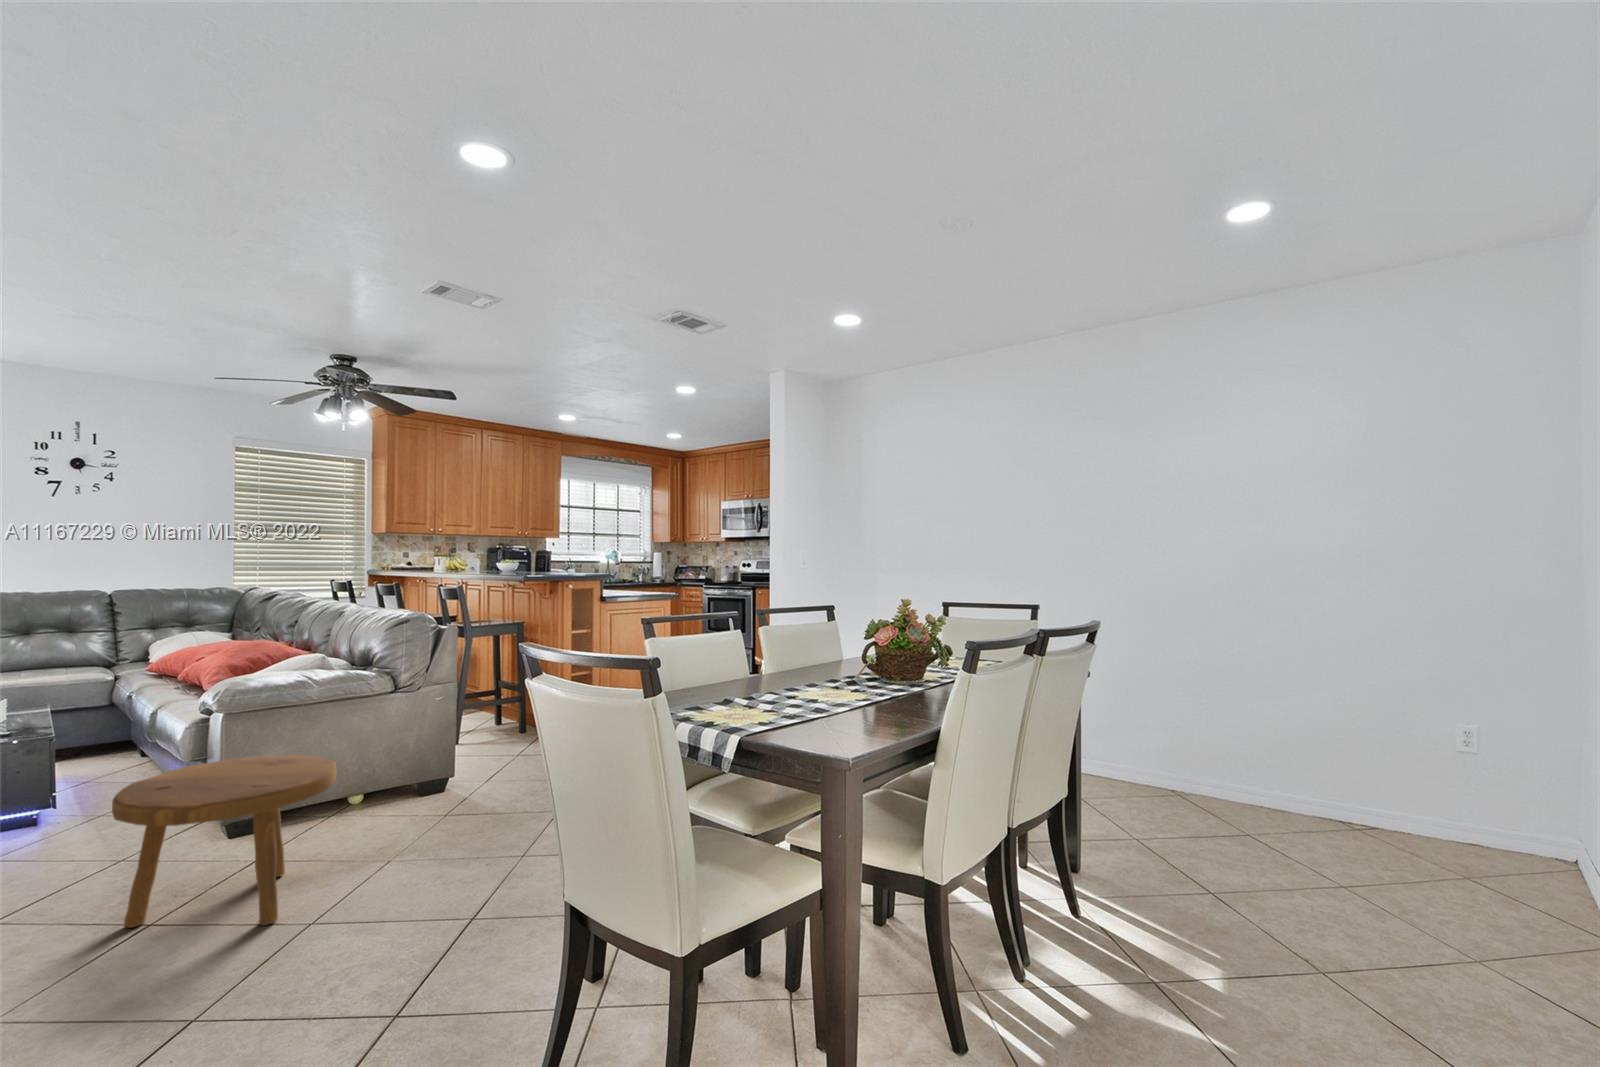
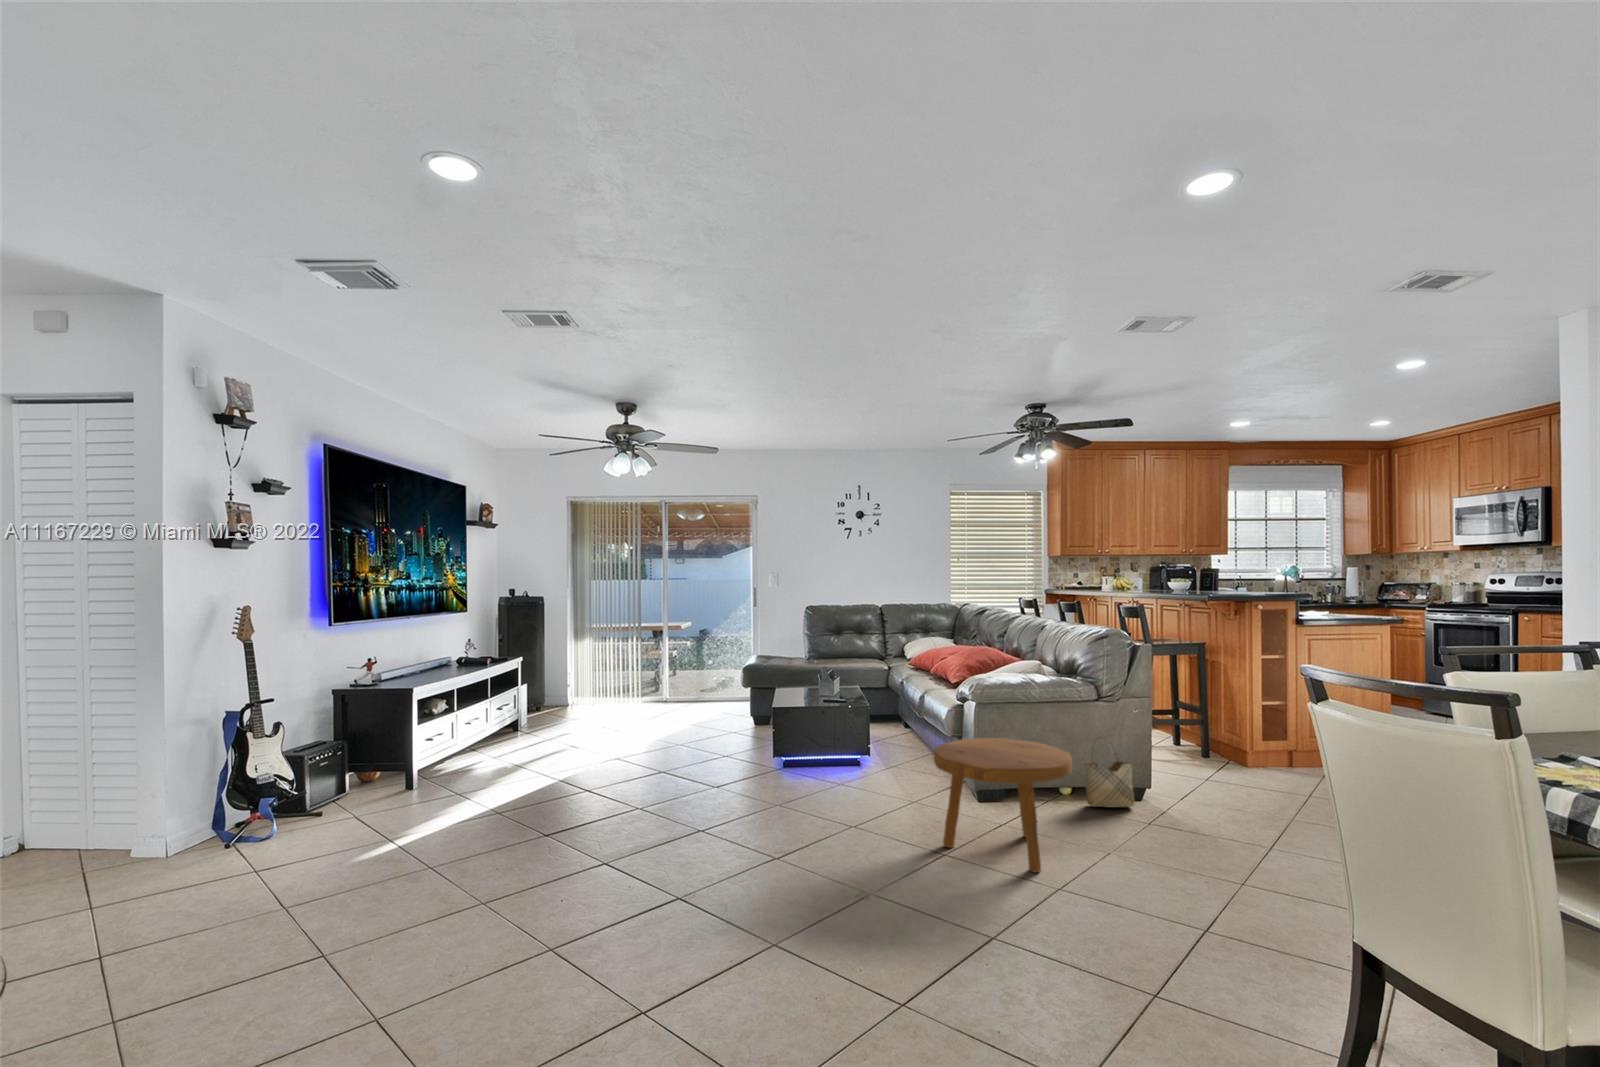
woven basket: none [370,733,429,815] -> present [1084,742,1134,807]

